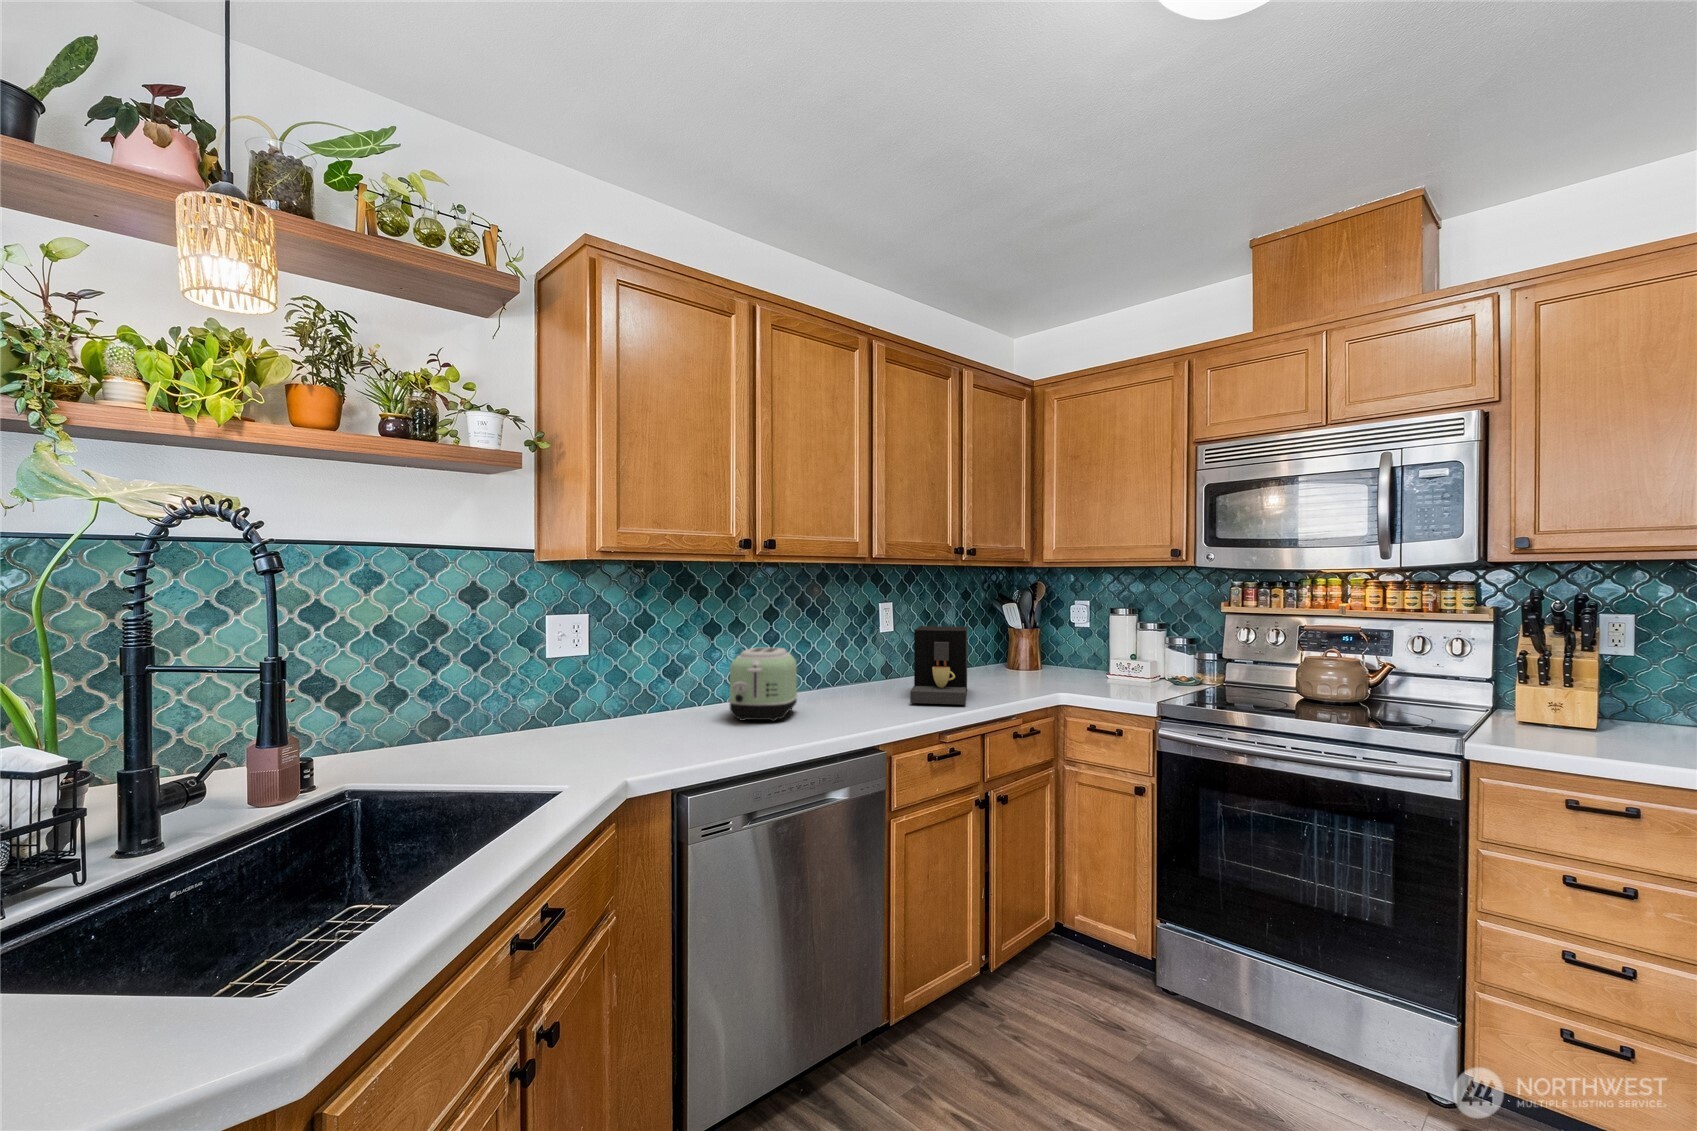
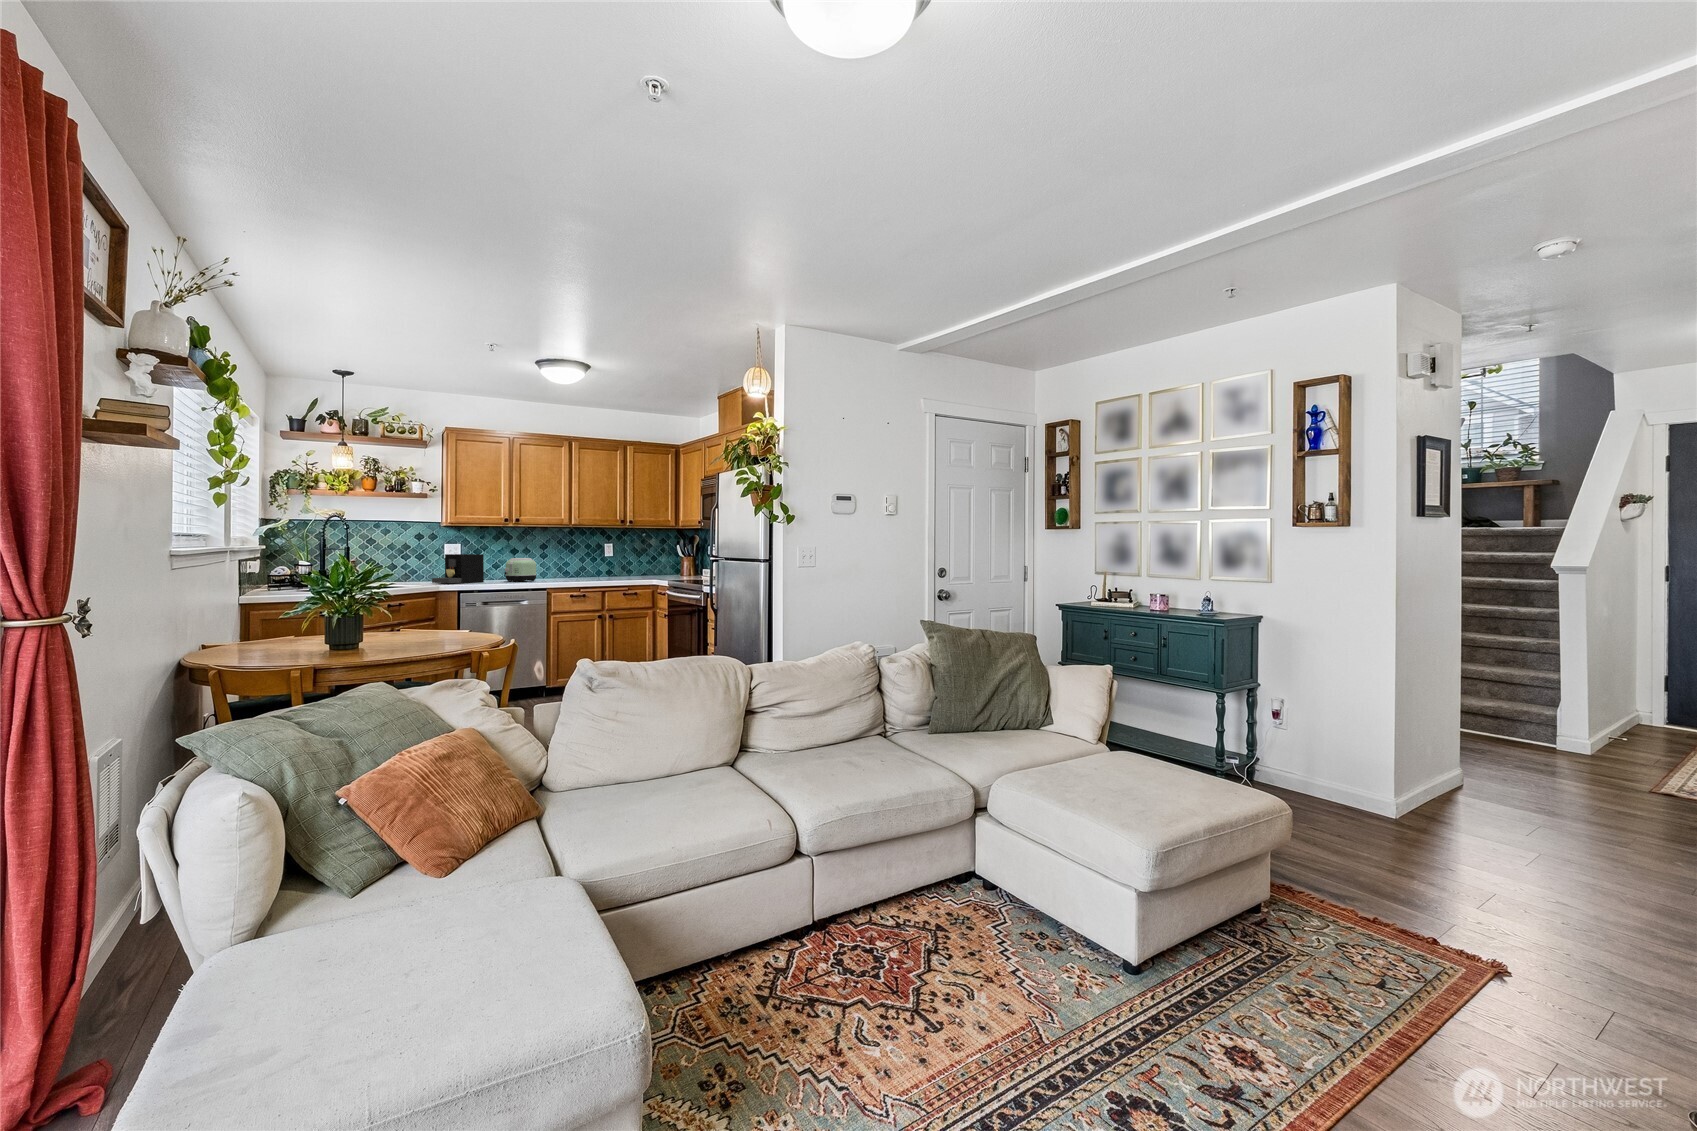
coffee maker: present [910,626,967,705] -> present [432,554,484,583]

